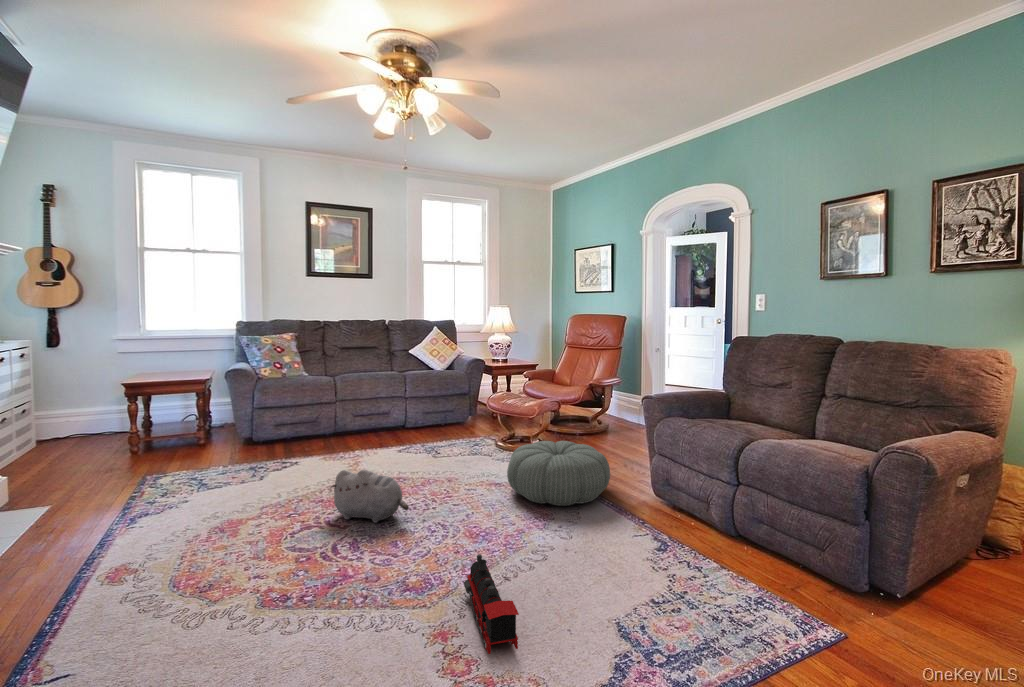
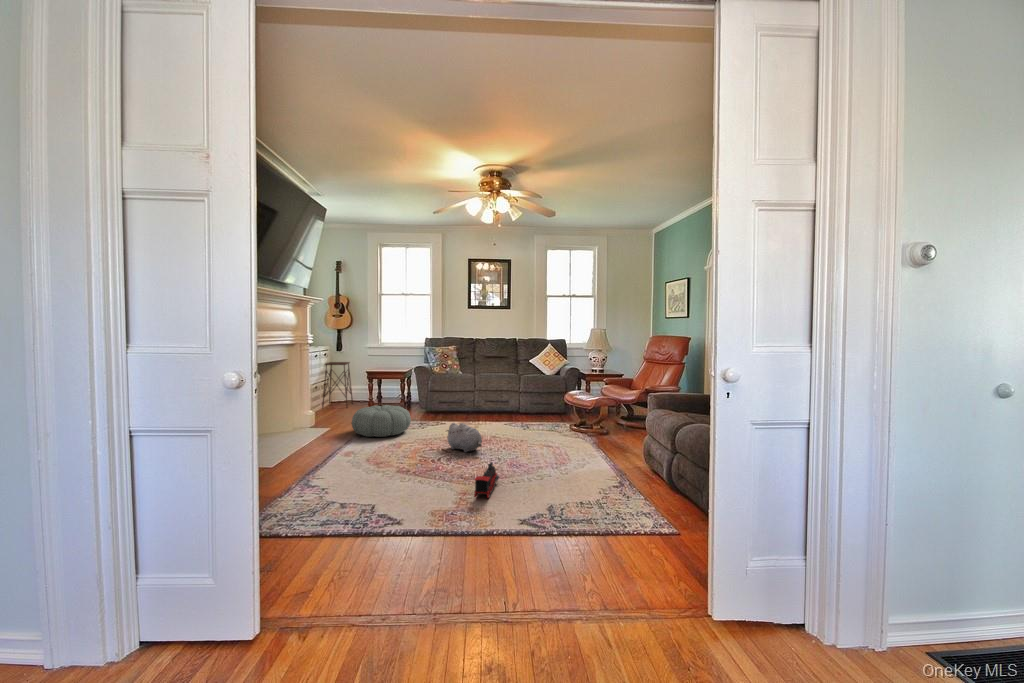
side table: none [23,367,94,458] -> present [322,362,353,408]
pouf: present [507,441,610,506] -> present [352,405,411,437]

